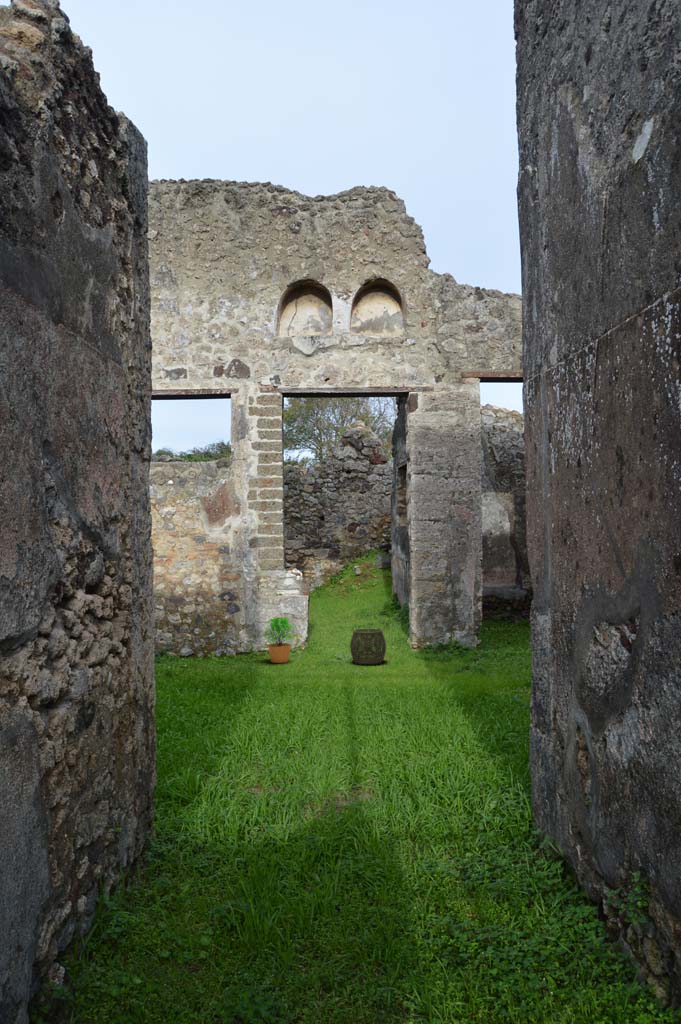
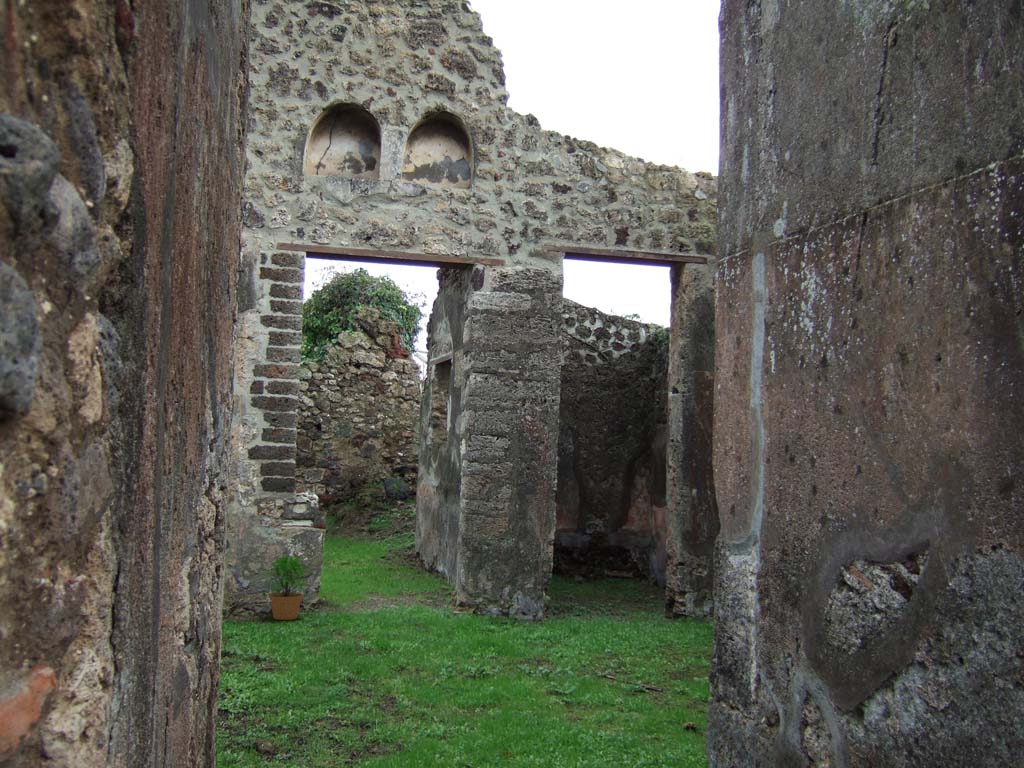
woven basket: present [350,628,386,664] -> none [384,573,434,622]

